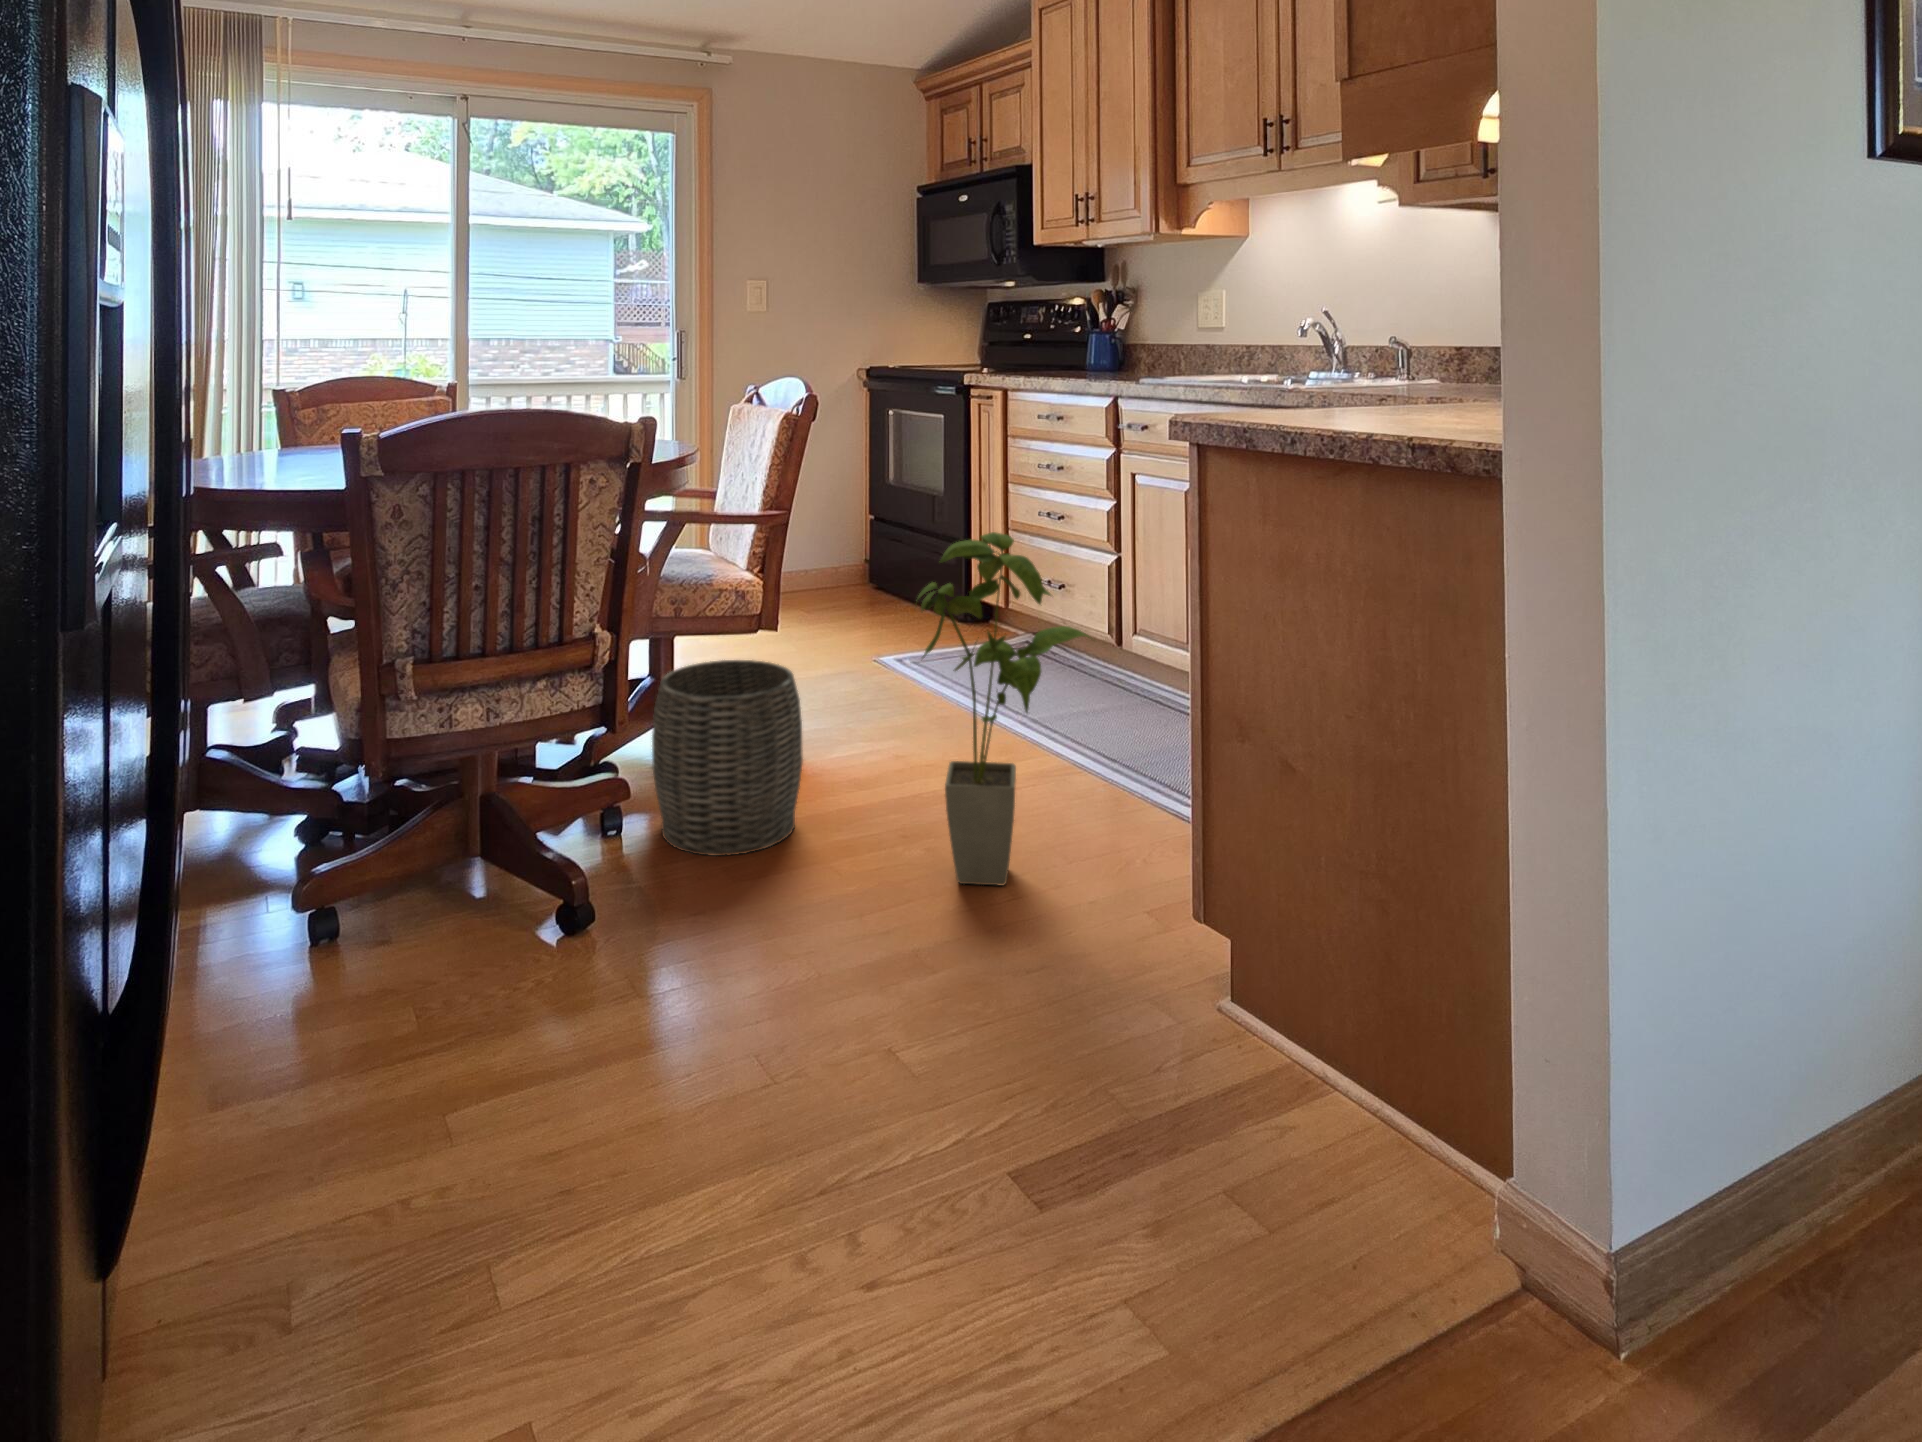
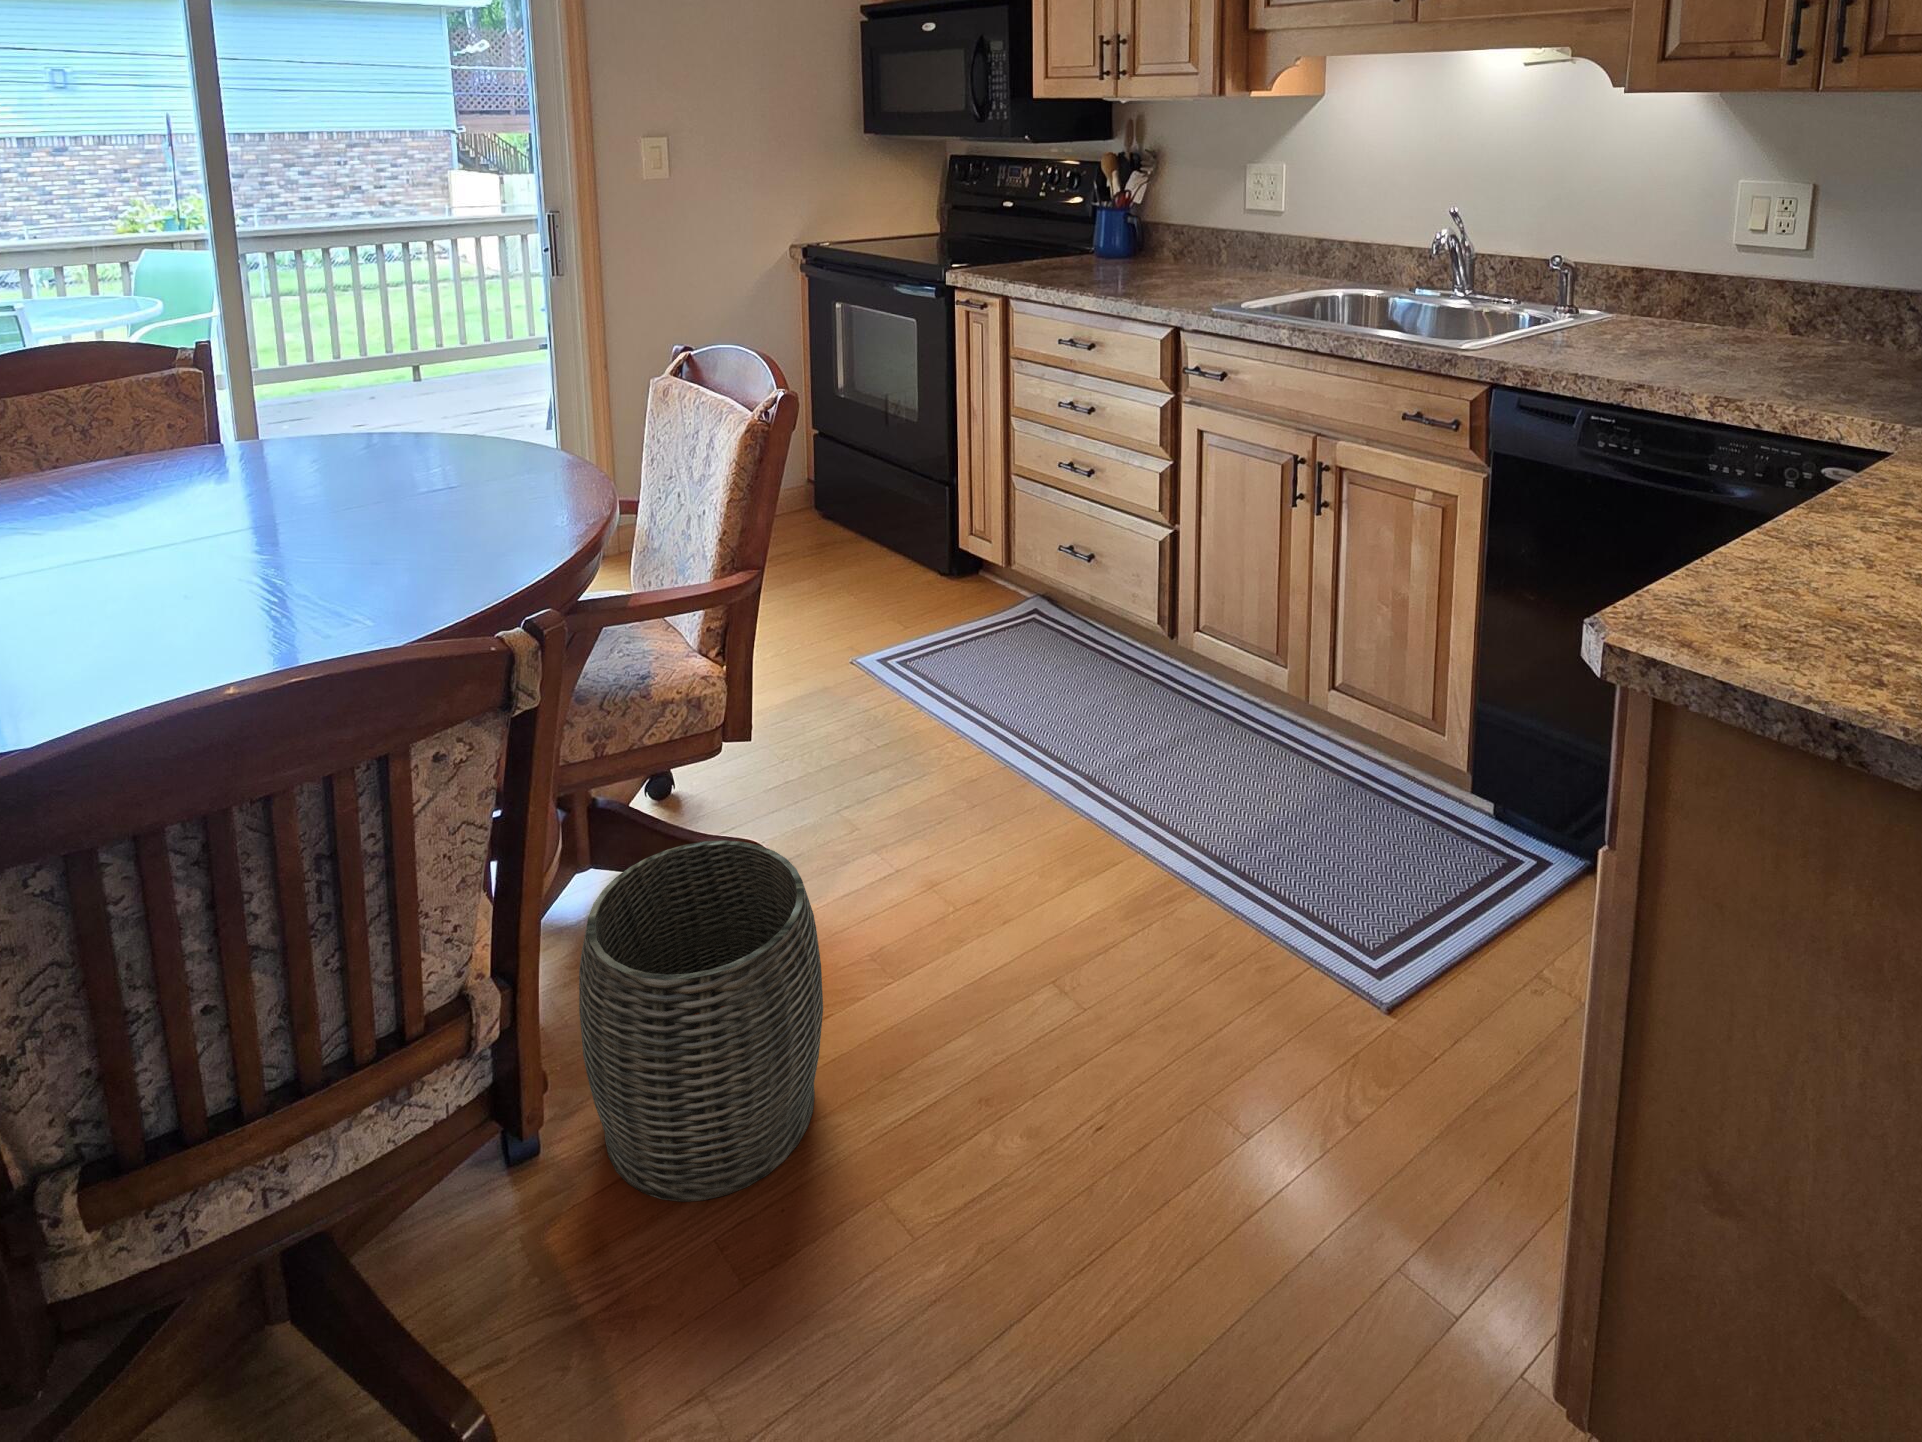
house plant: present [918,532,1089,885] -> none [1011,708,1292,1225]

